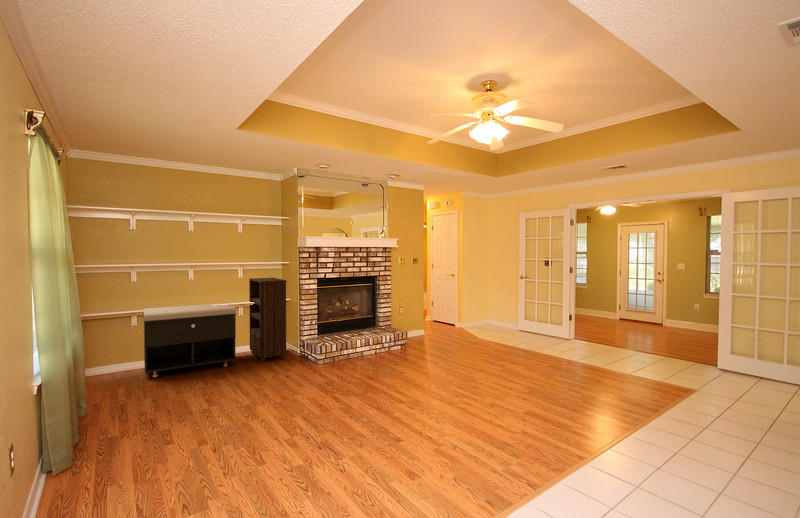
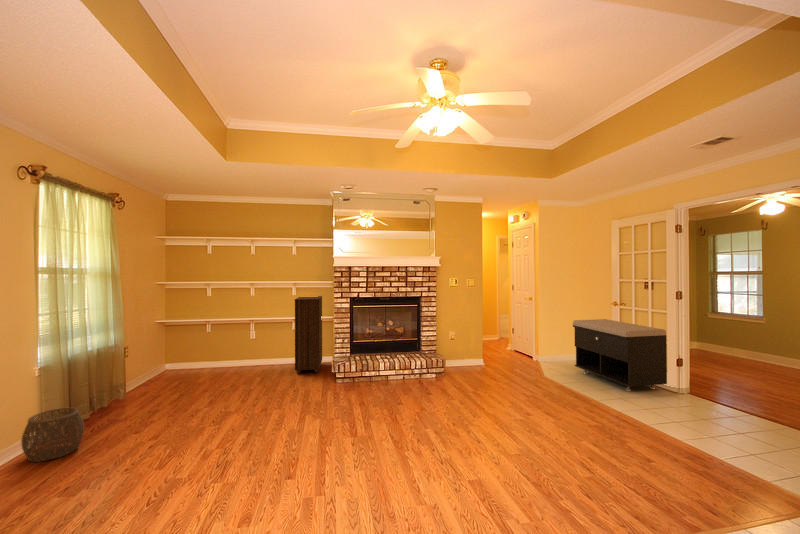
storage bench: present [144,304,236,377] -> present [573,319,667,391]
woven basket: none [46,421,121,494] -> present [21,407,84,462]

